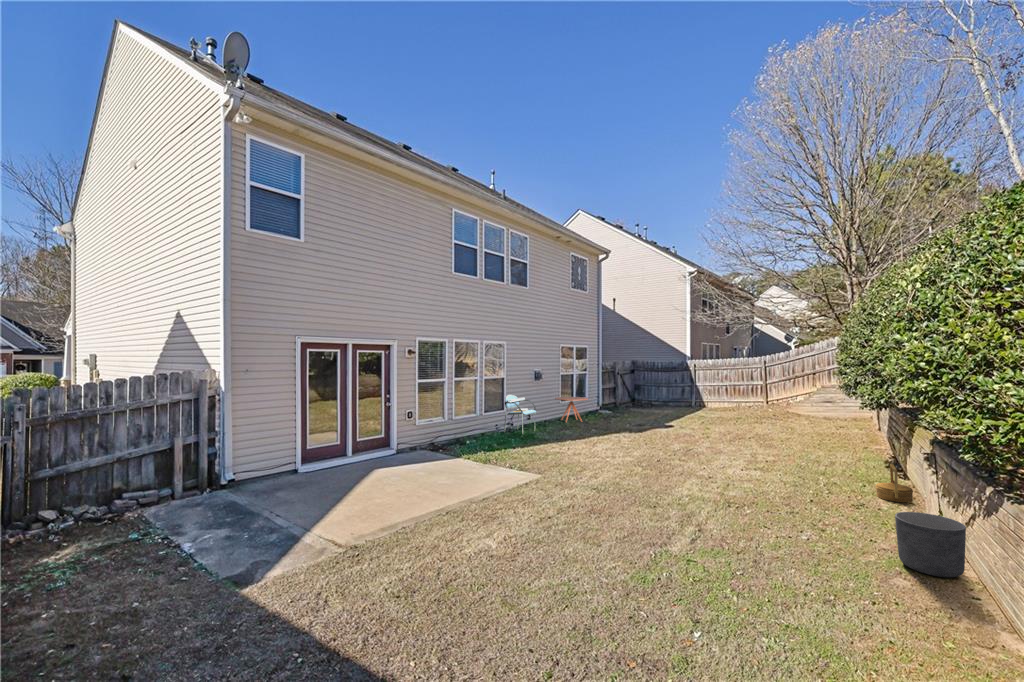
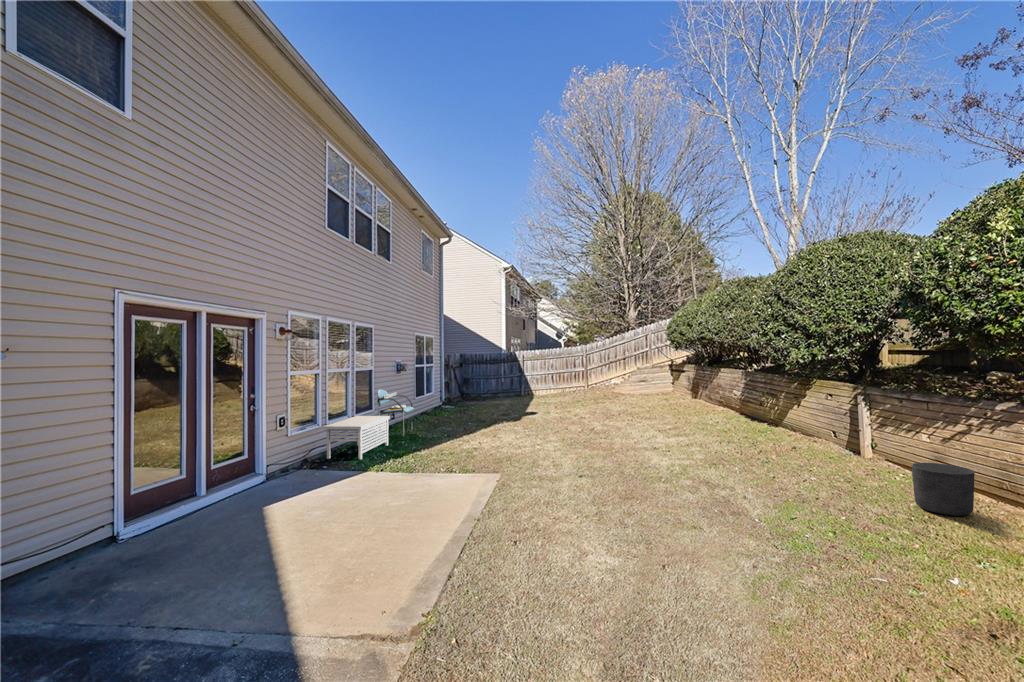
round table: present [555,397,588,422] -> none [415,390,453,420]
storage bench: none [448,414,504,447] -> present [323,416,390,459]
woven basket: present [875,464,913,502] -> none [792,427,822,459]

